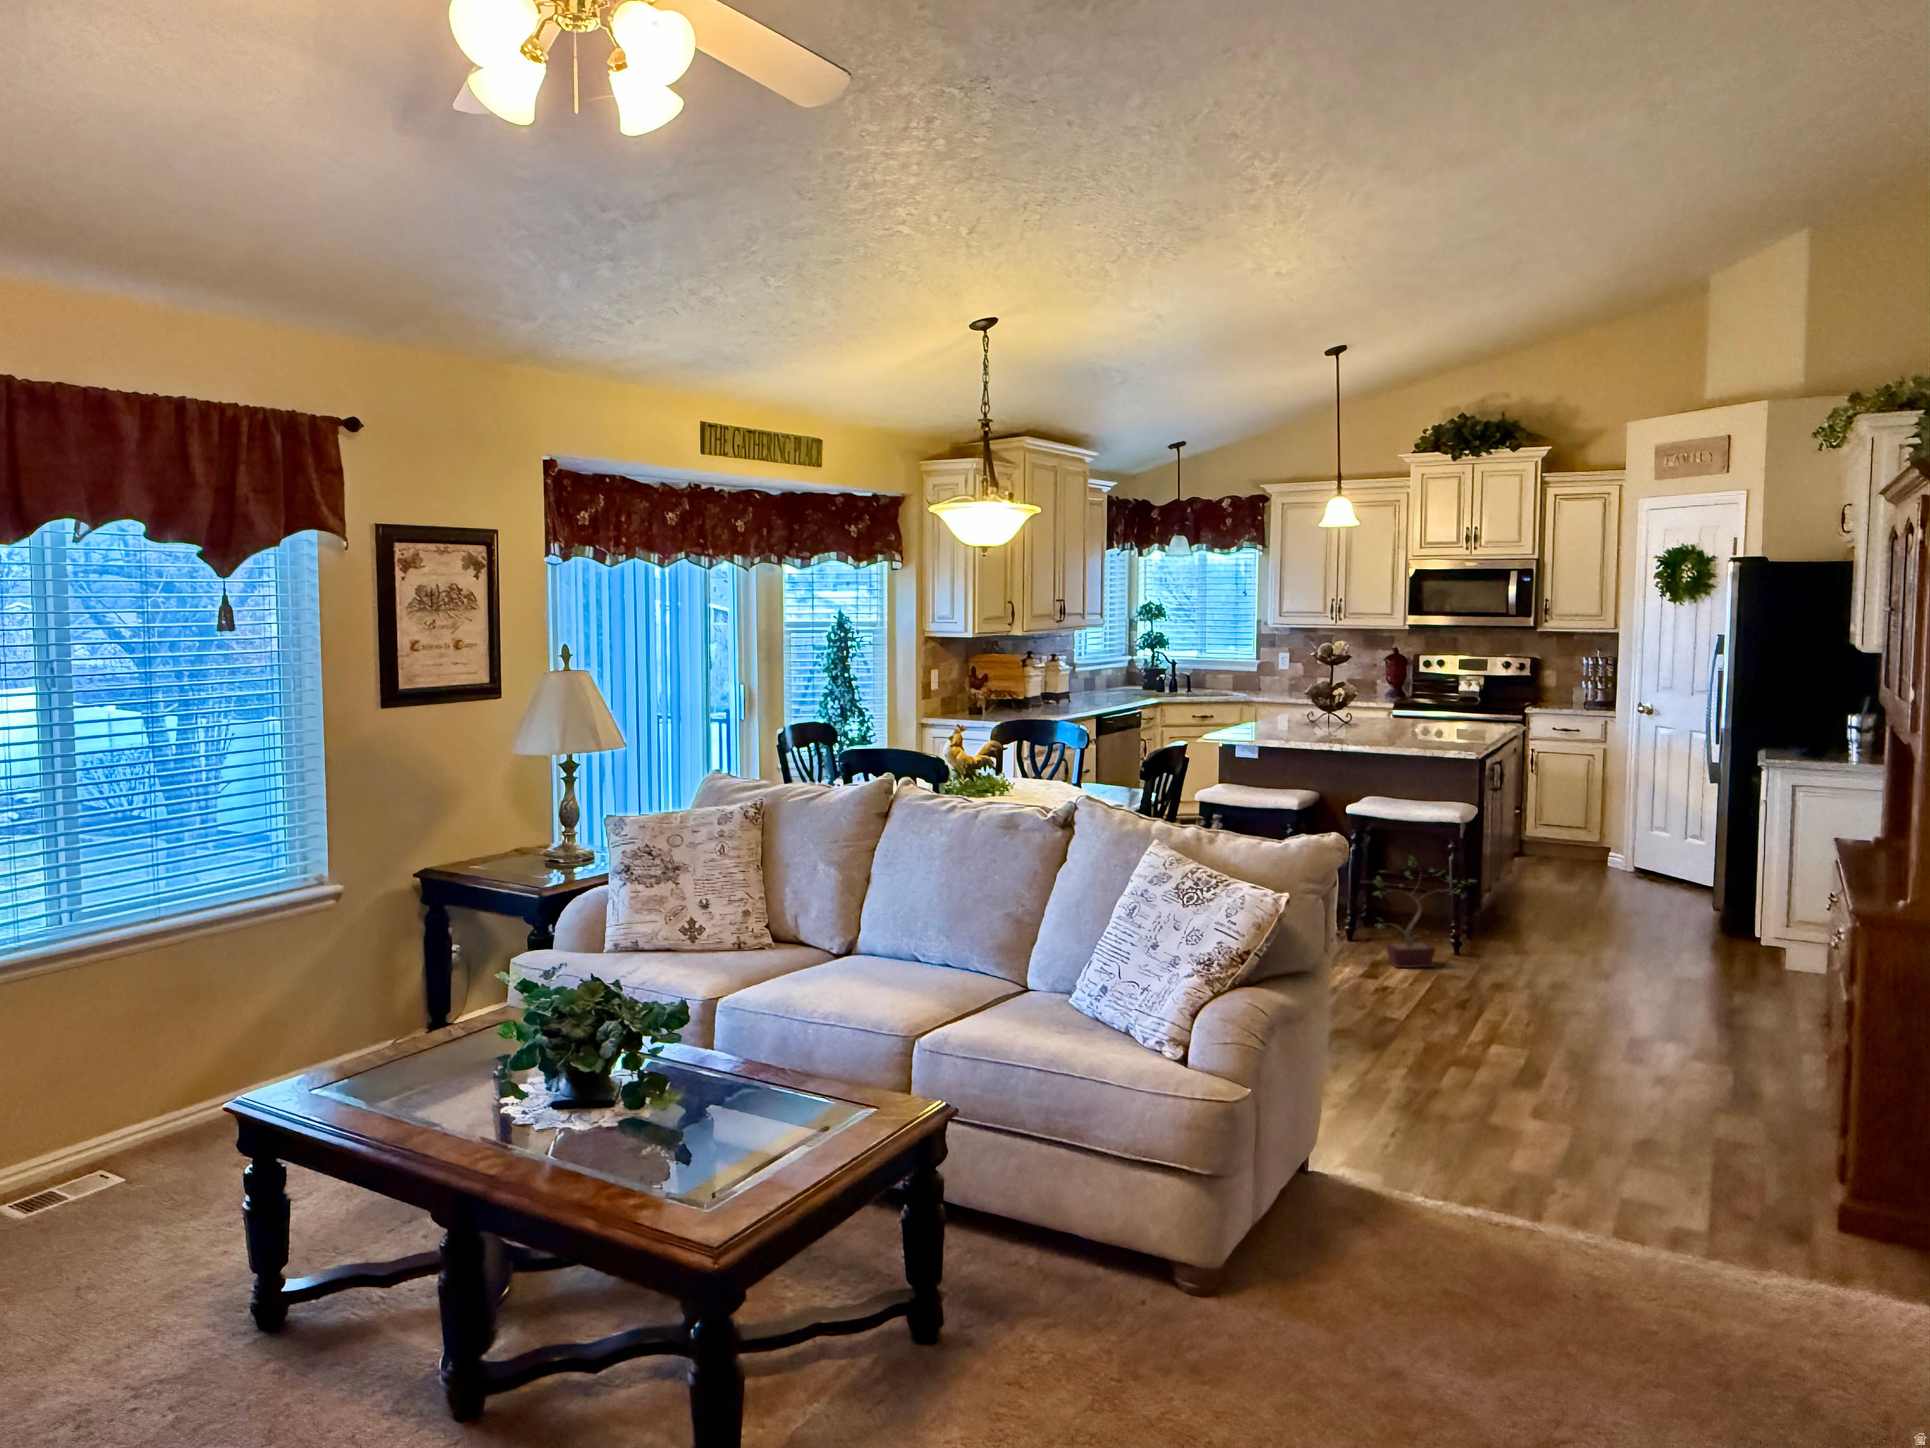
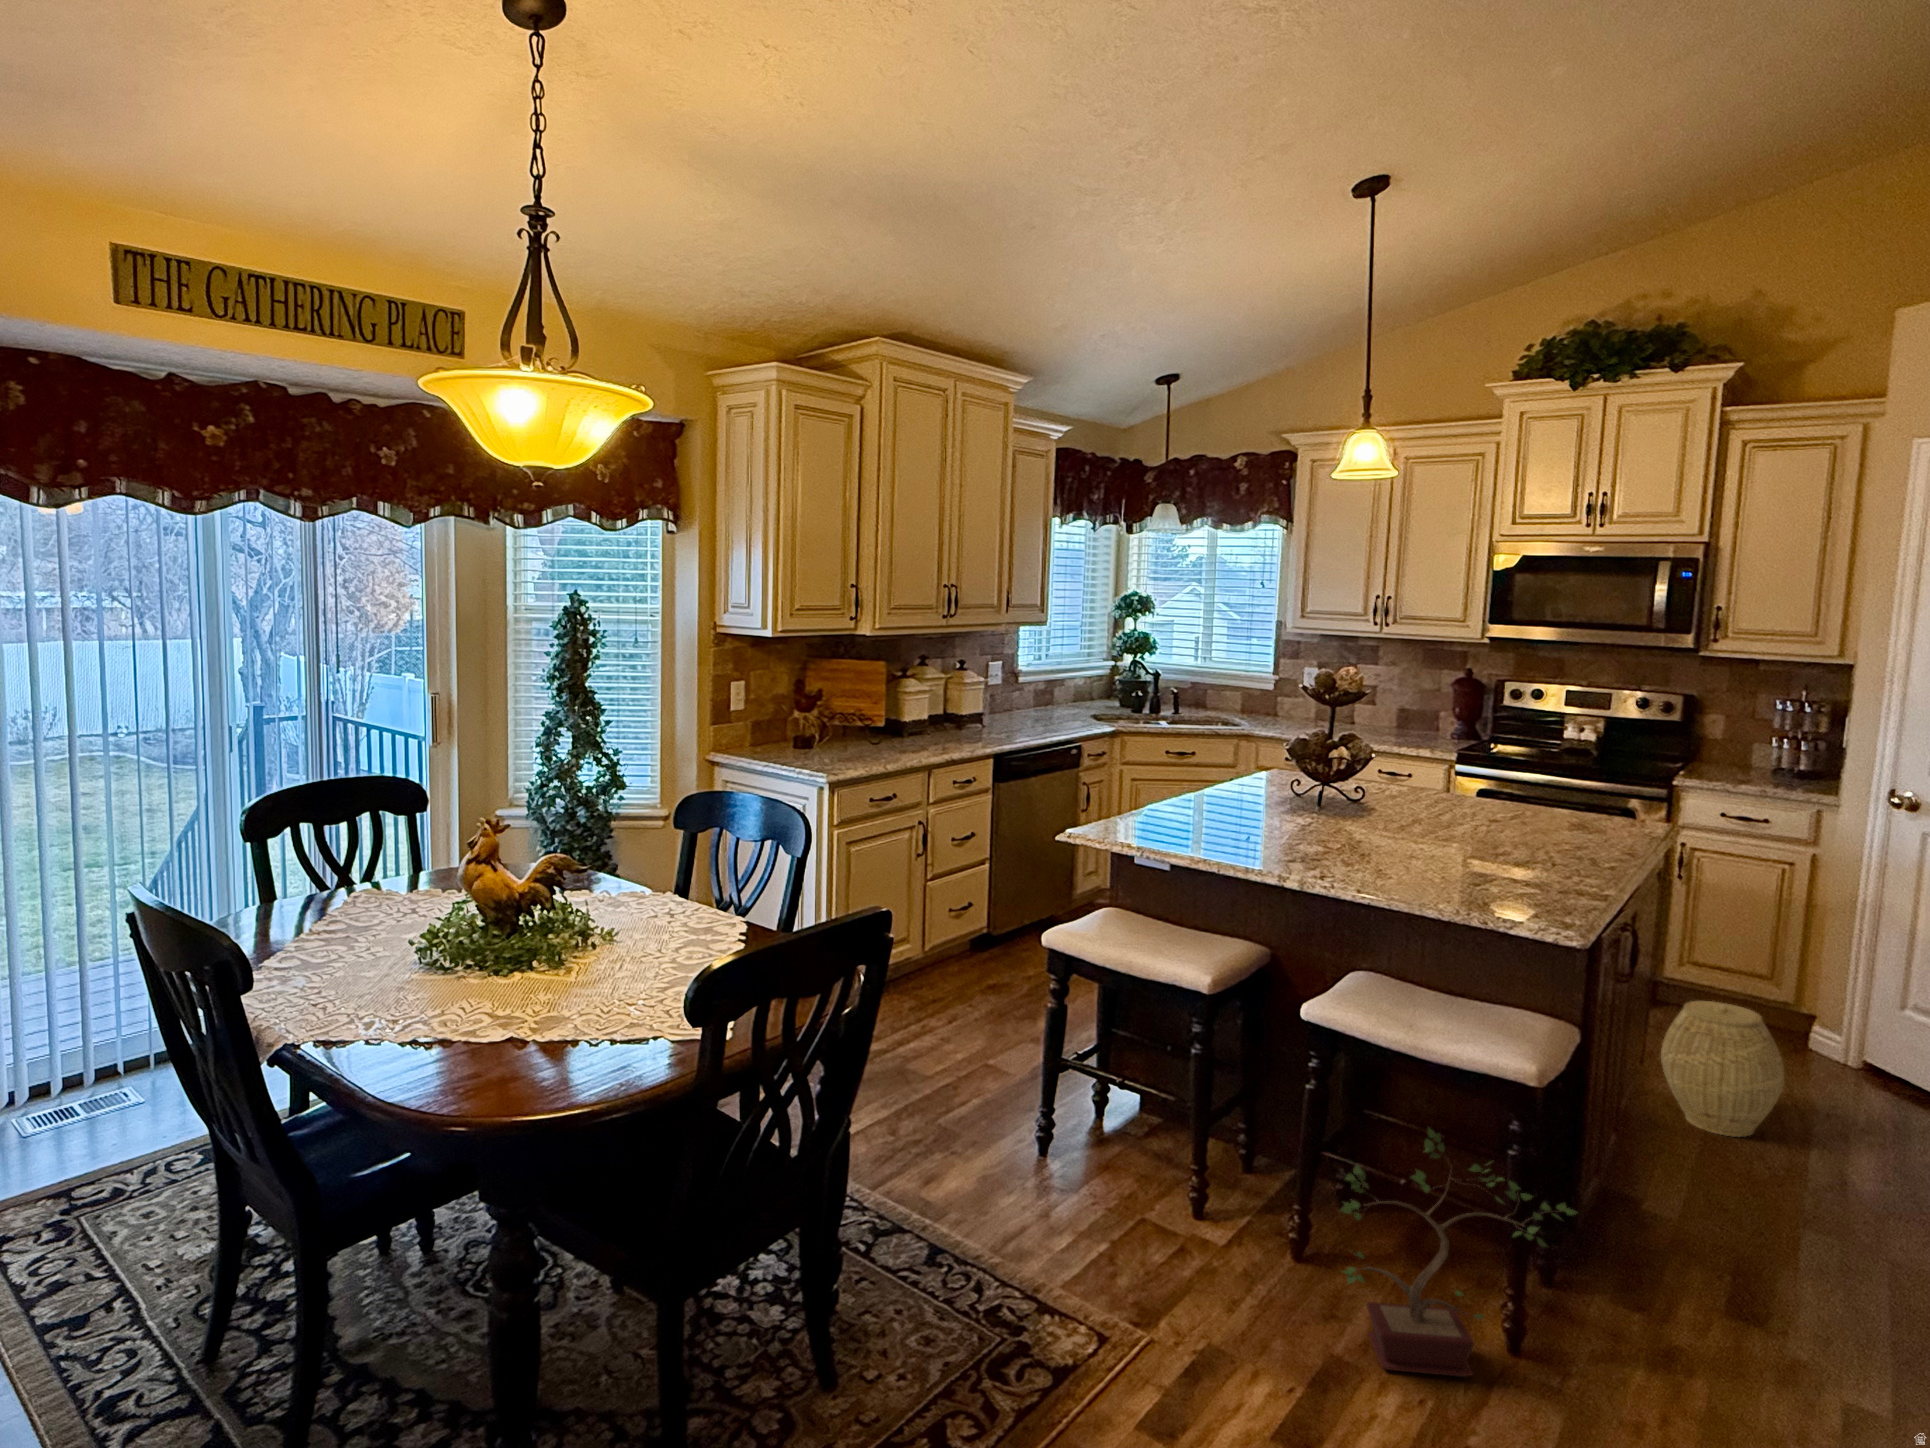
woven basket: none [1522,827,1585,900] -> present [1661,1001,1784,1137]

